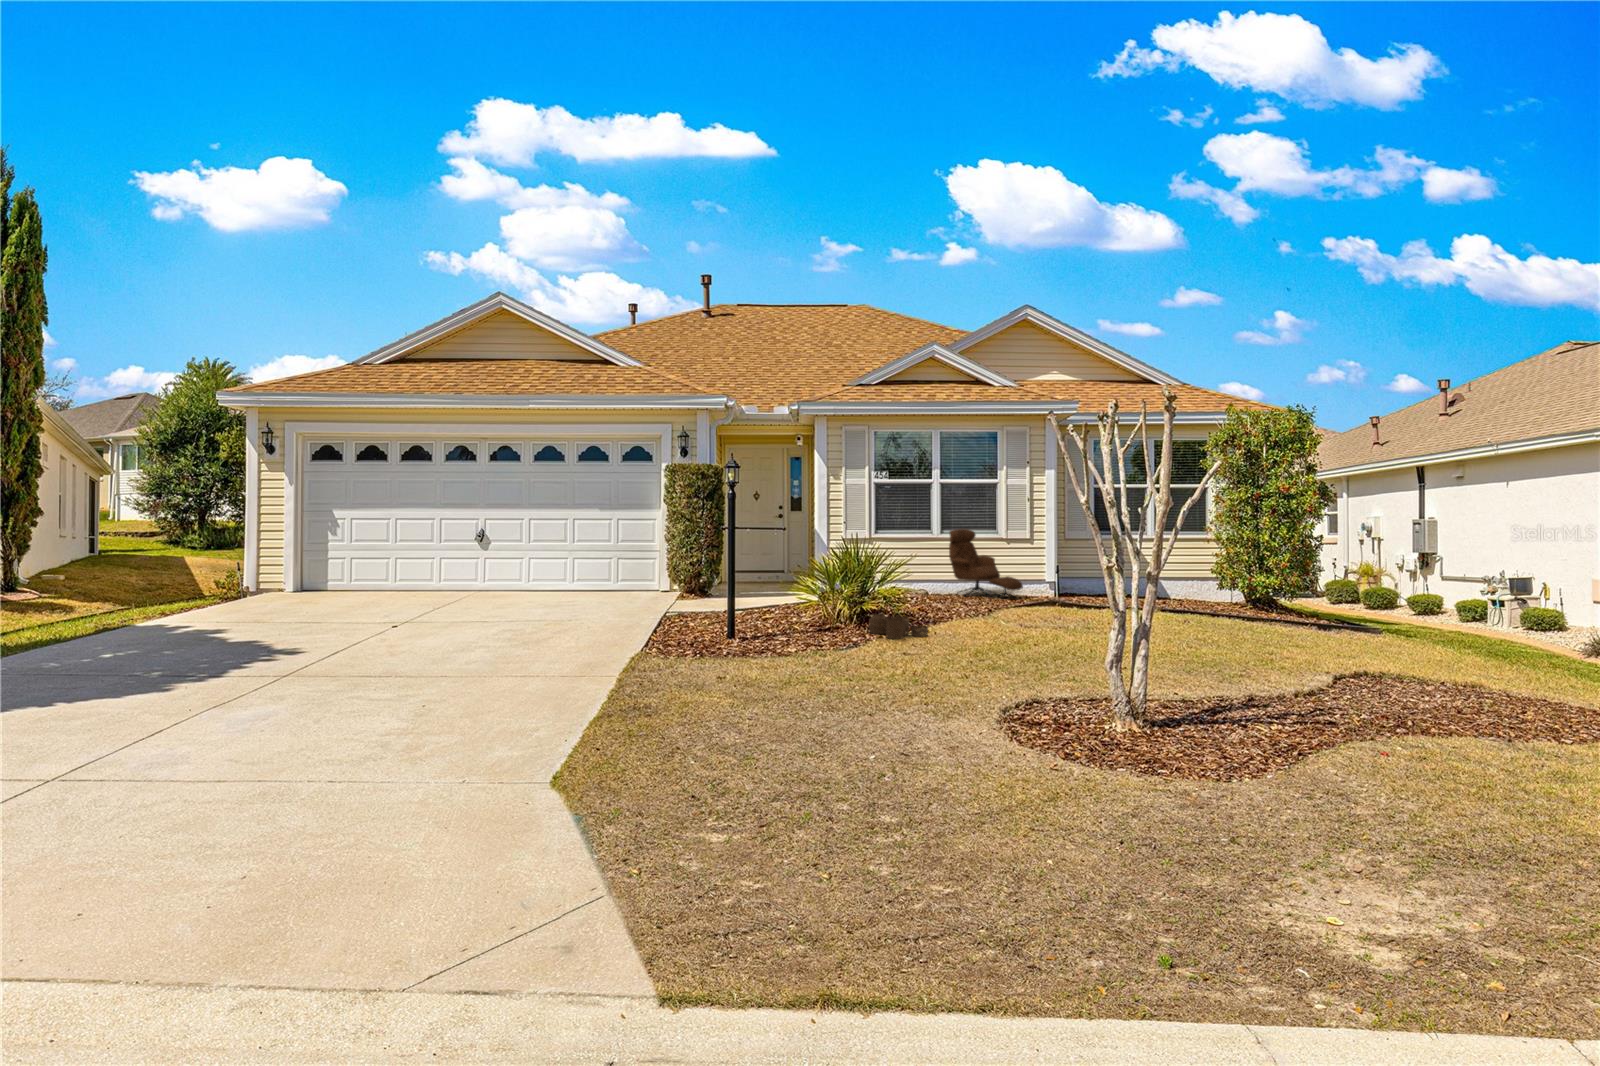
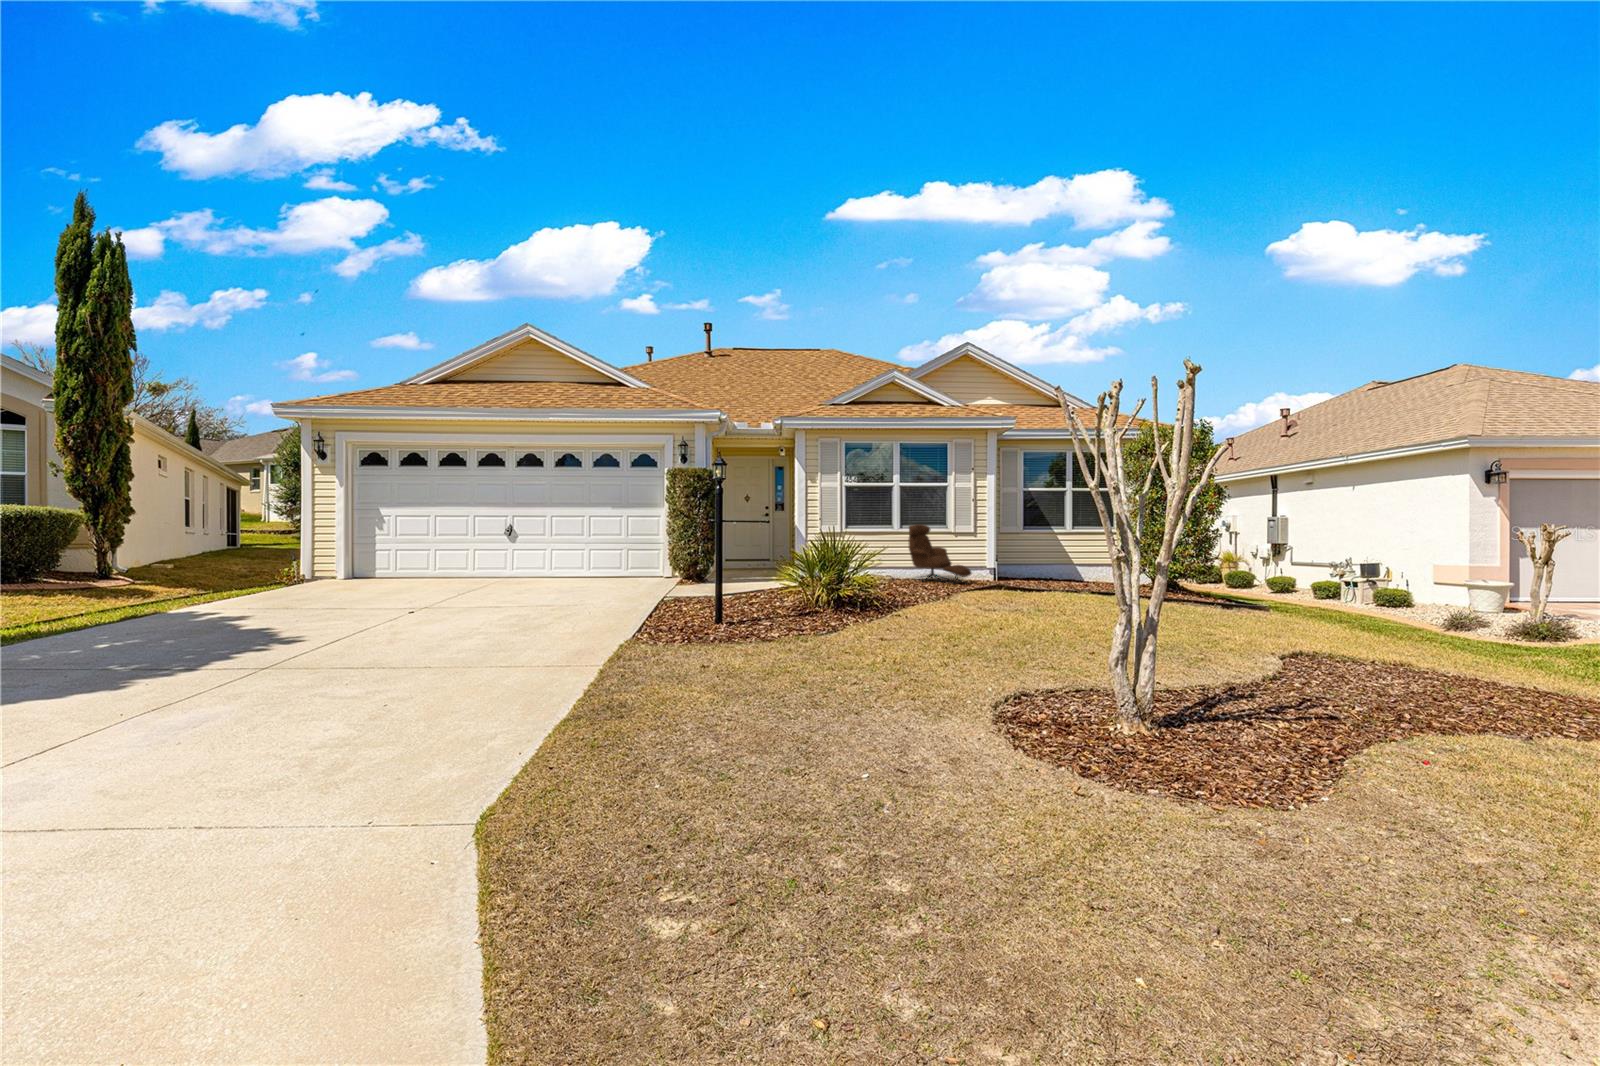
woven basket: present [869,614,928,639] -> none [845,599,899,623]

